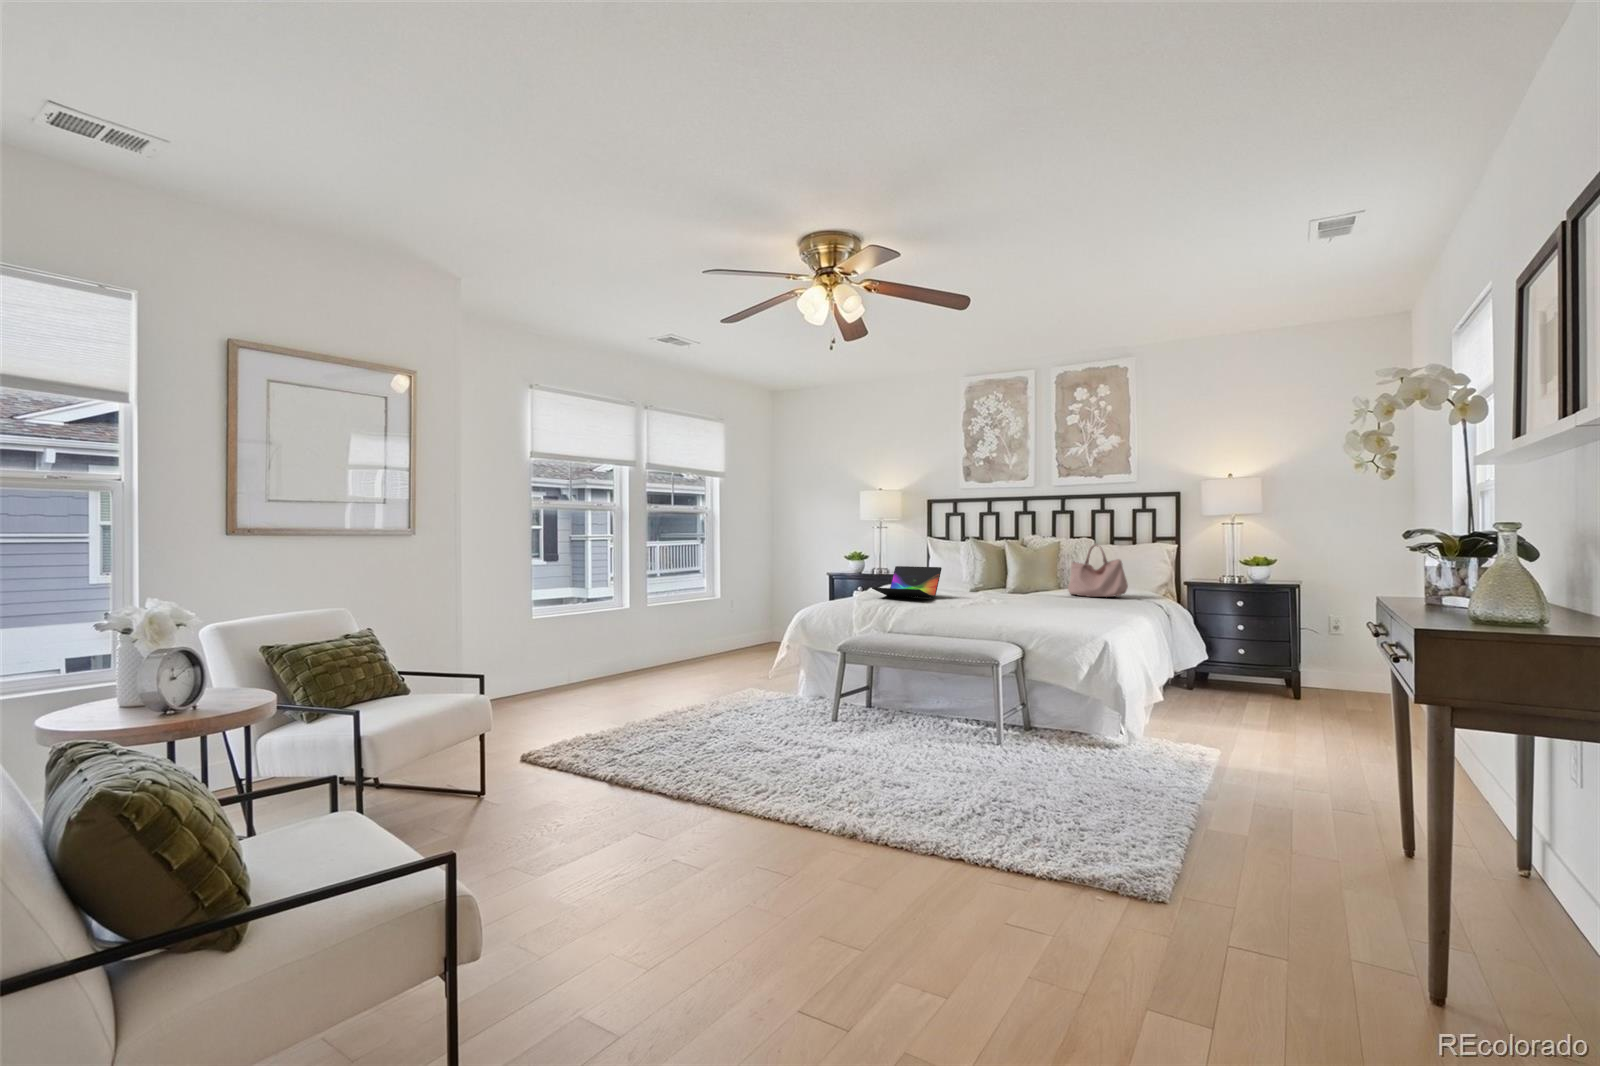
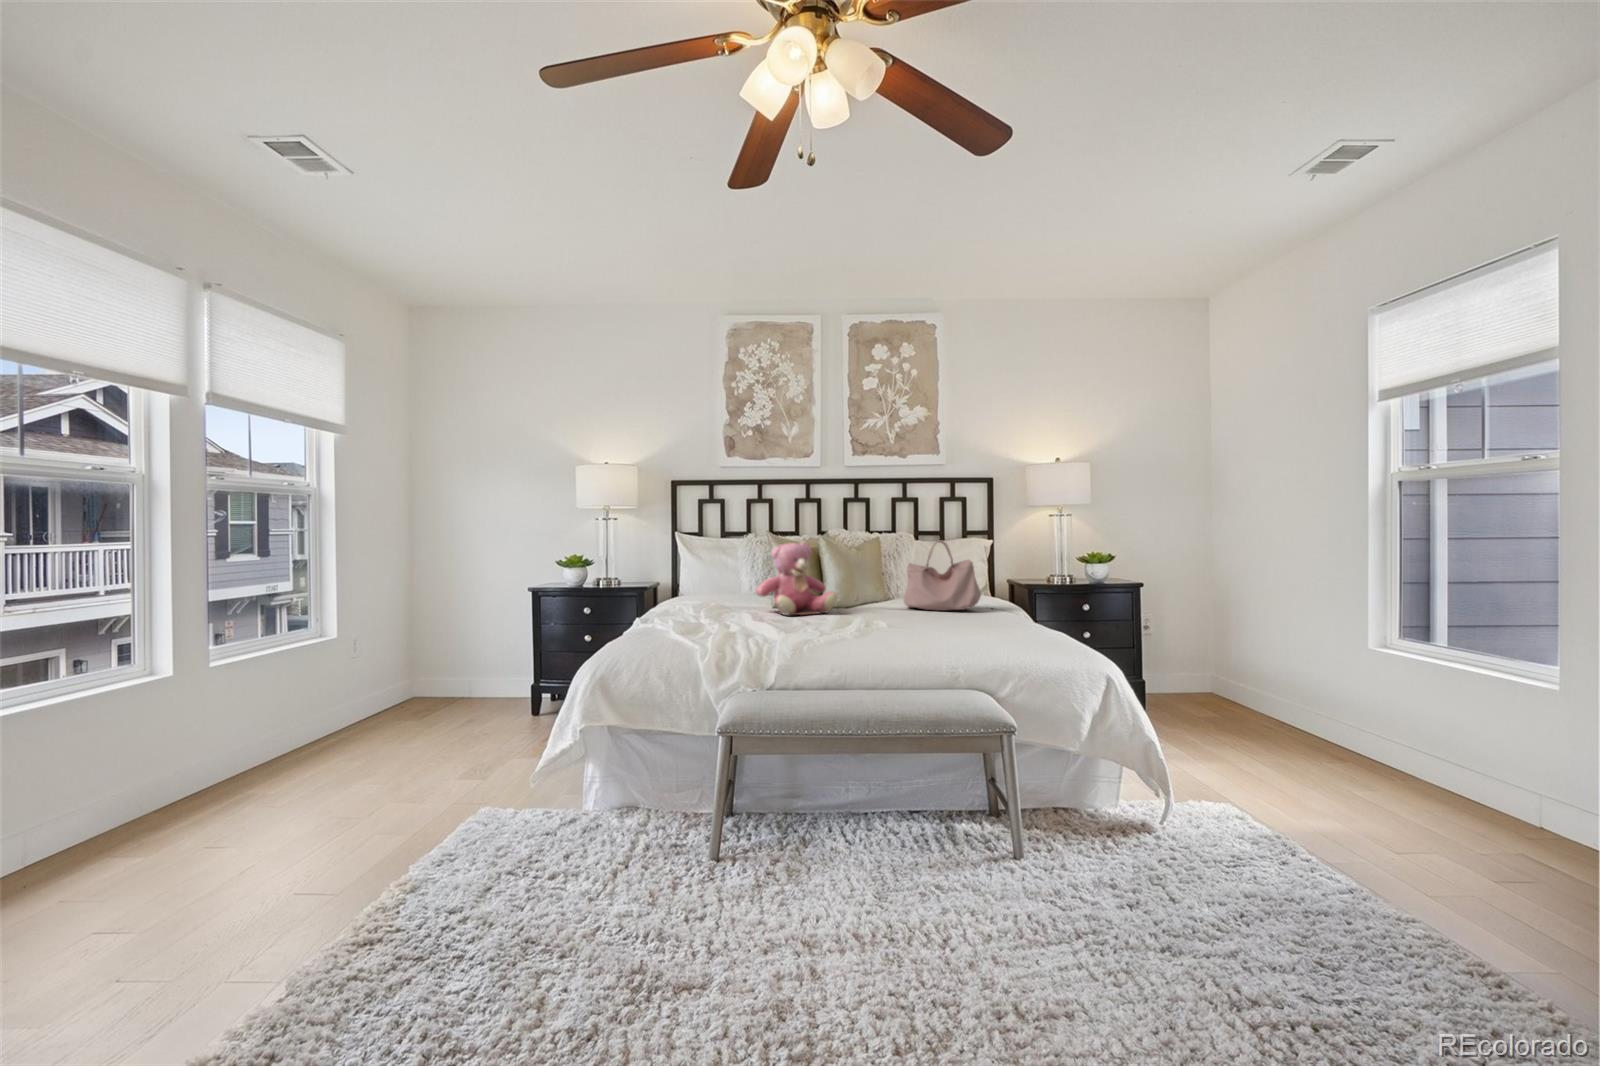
teddy bear: none [950,546,1007,596] -> present [756,543,838,615]
laptop: present [872,566,942,599] -> none [652,572,754,623]

